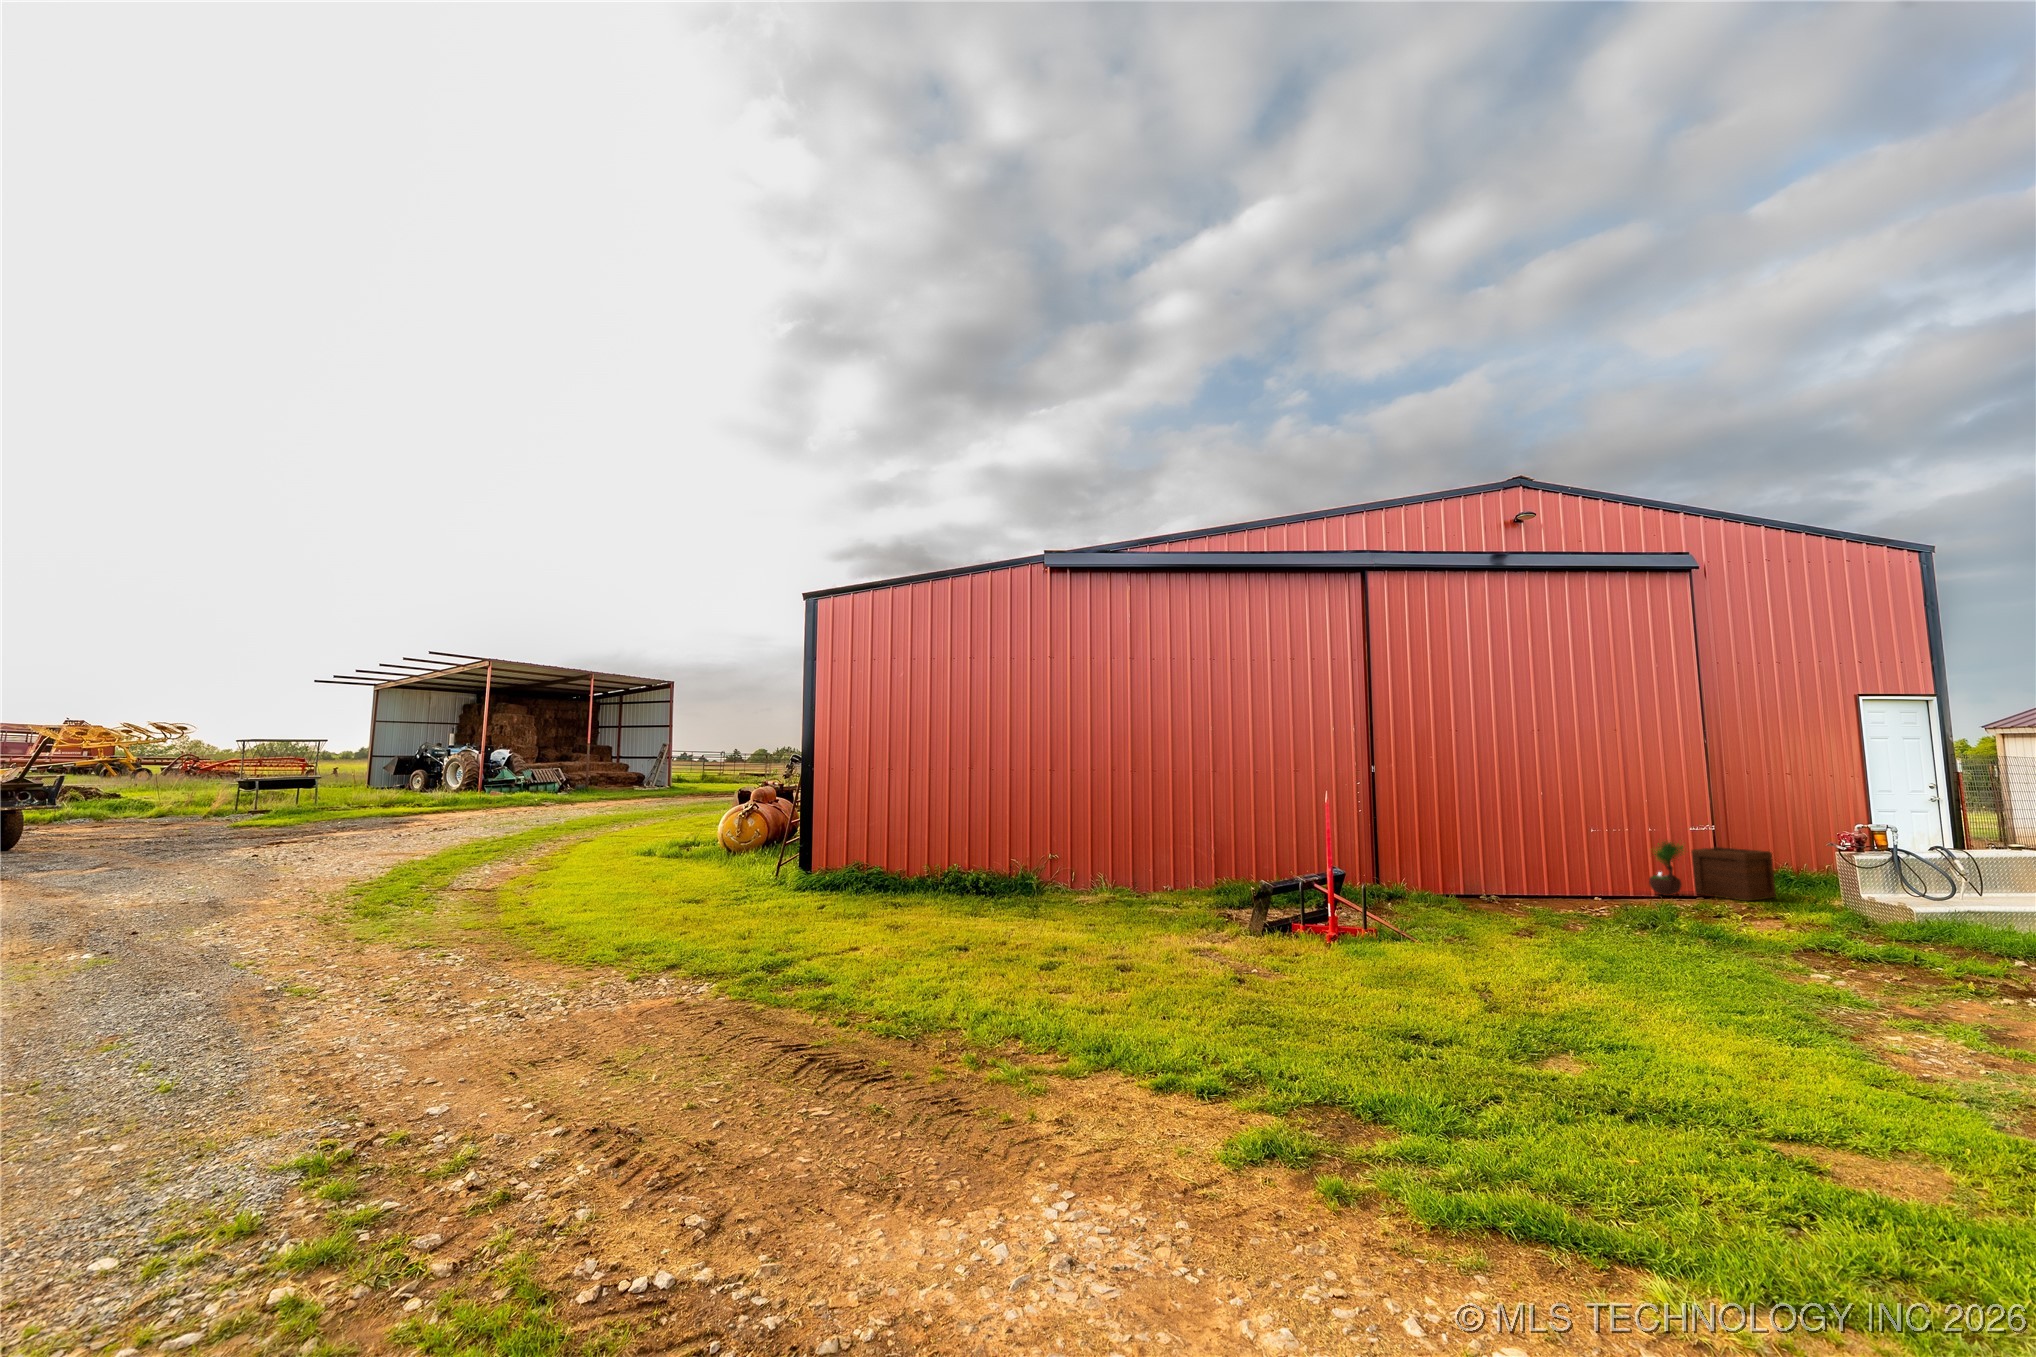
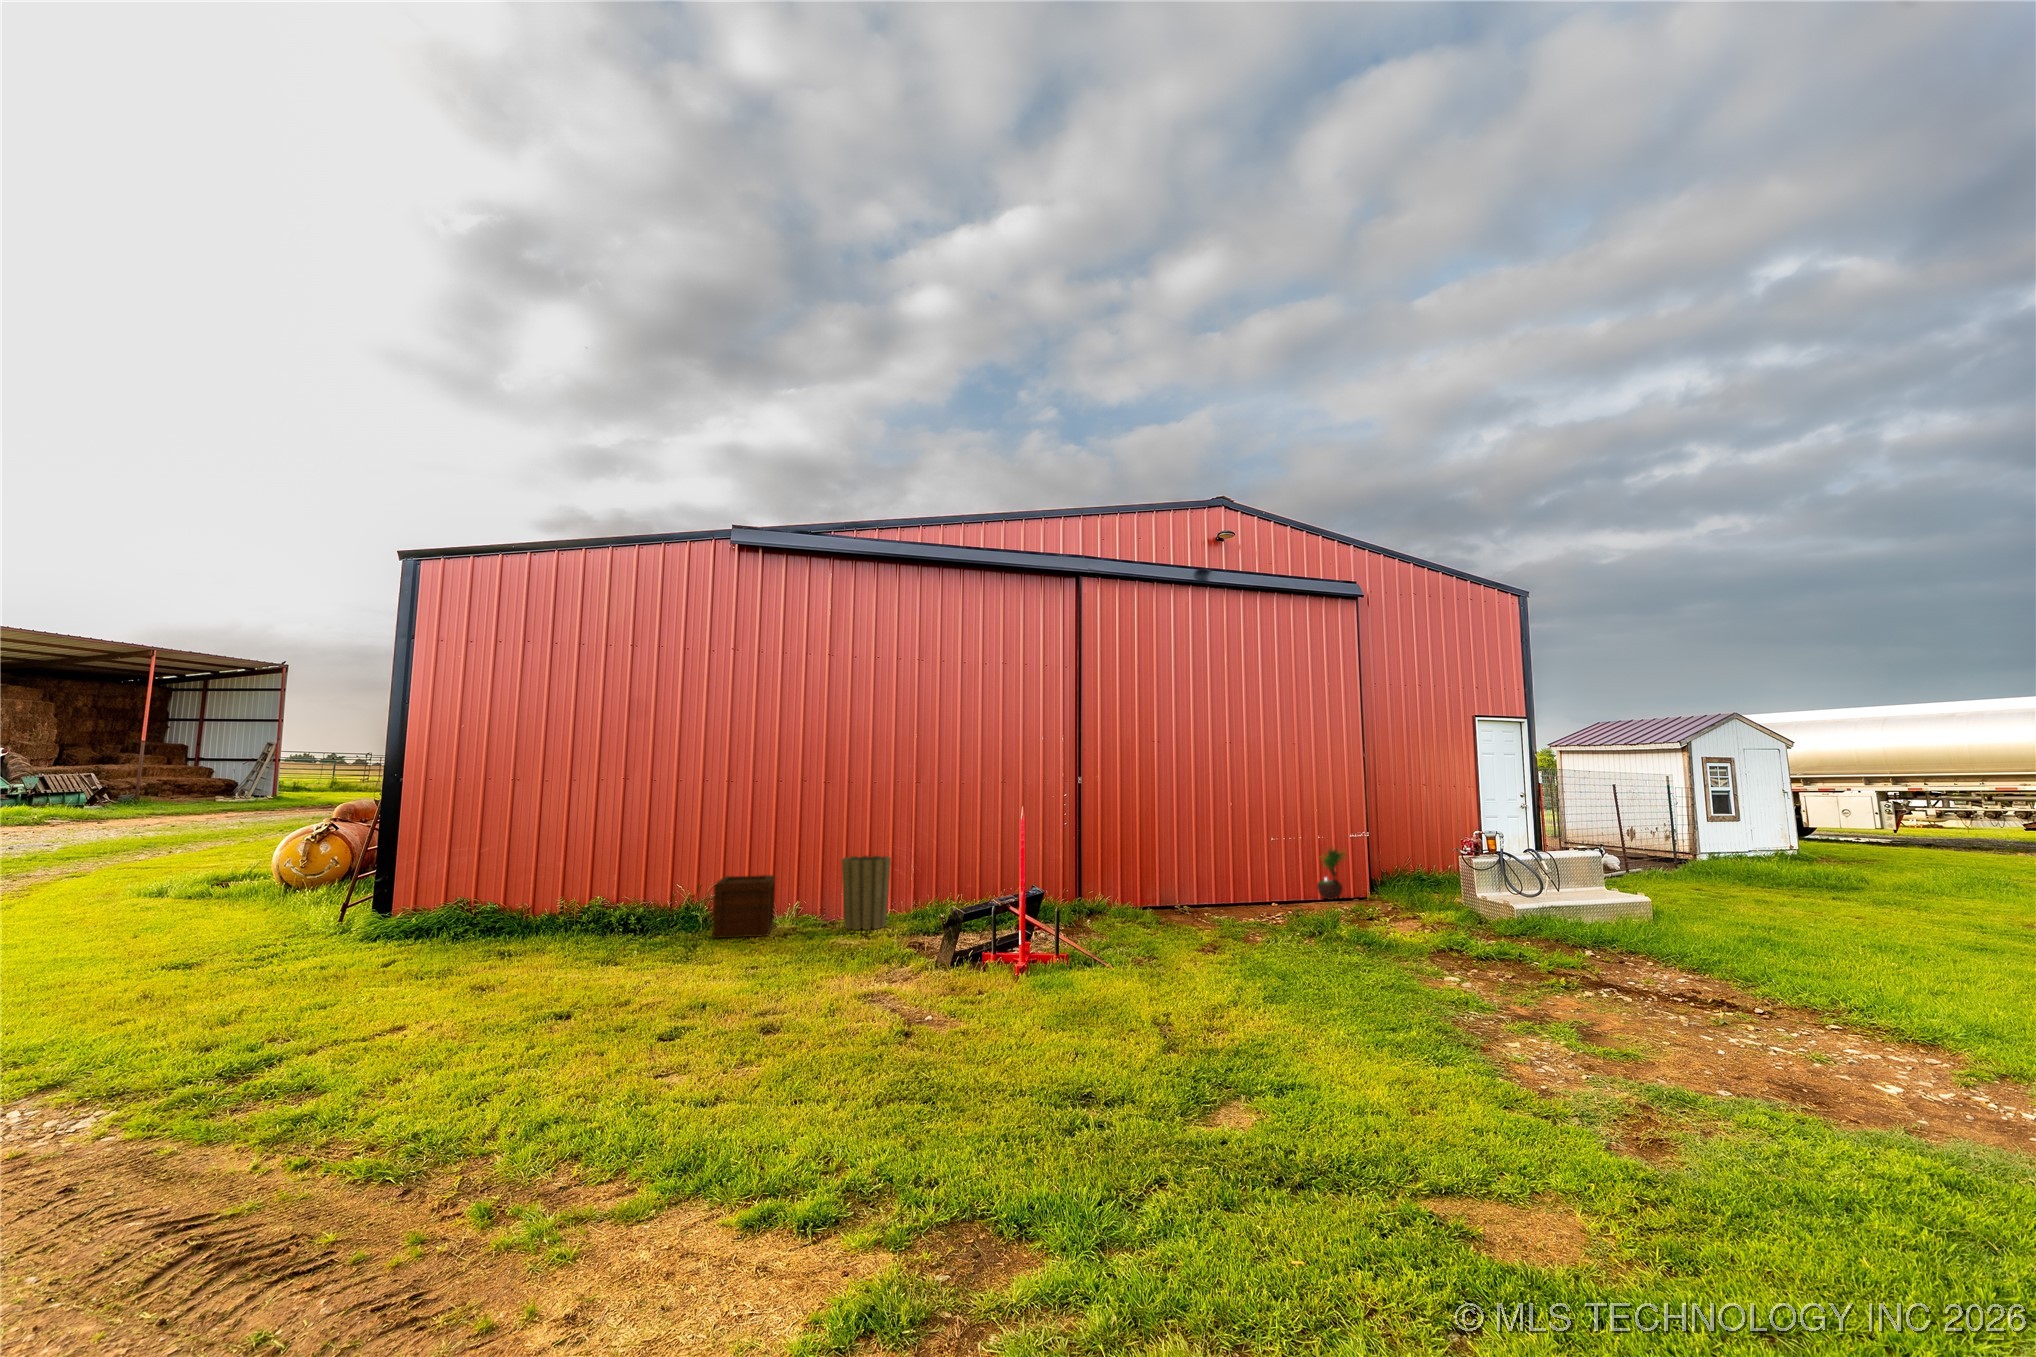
trash can: none [1148,837,1193,902] -> present [842,855,891,930]
wooden crate: present [1691,847,1776,901] -> present [712,875,775,939]

